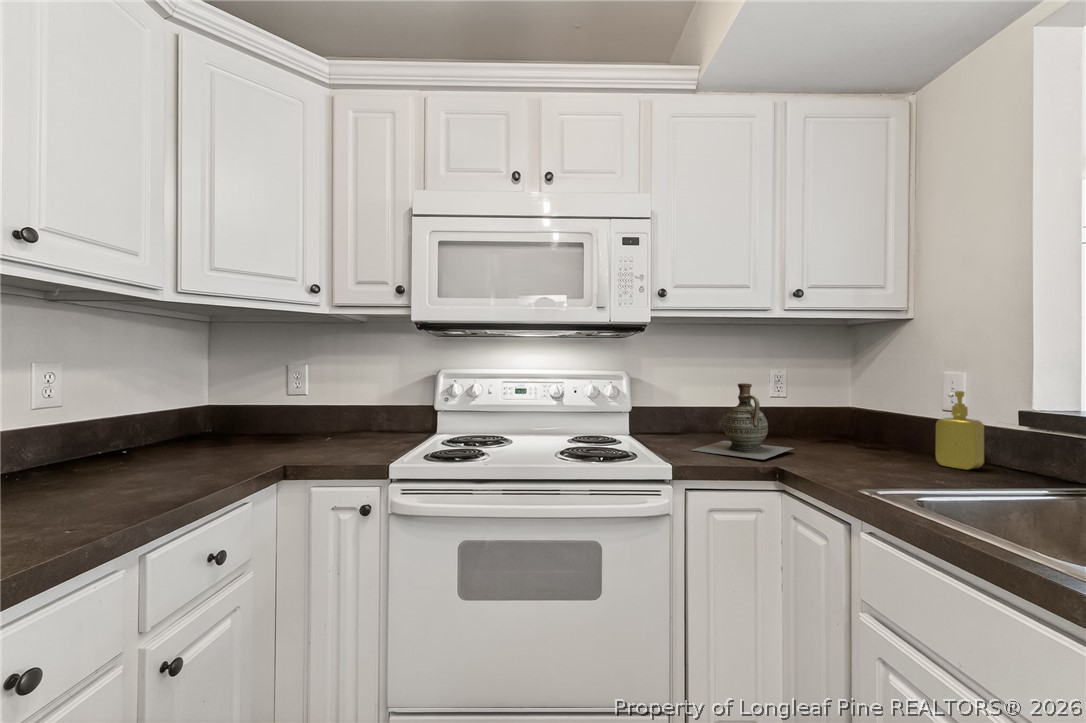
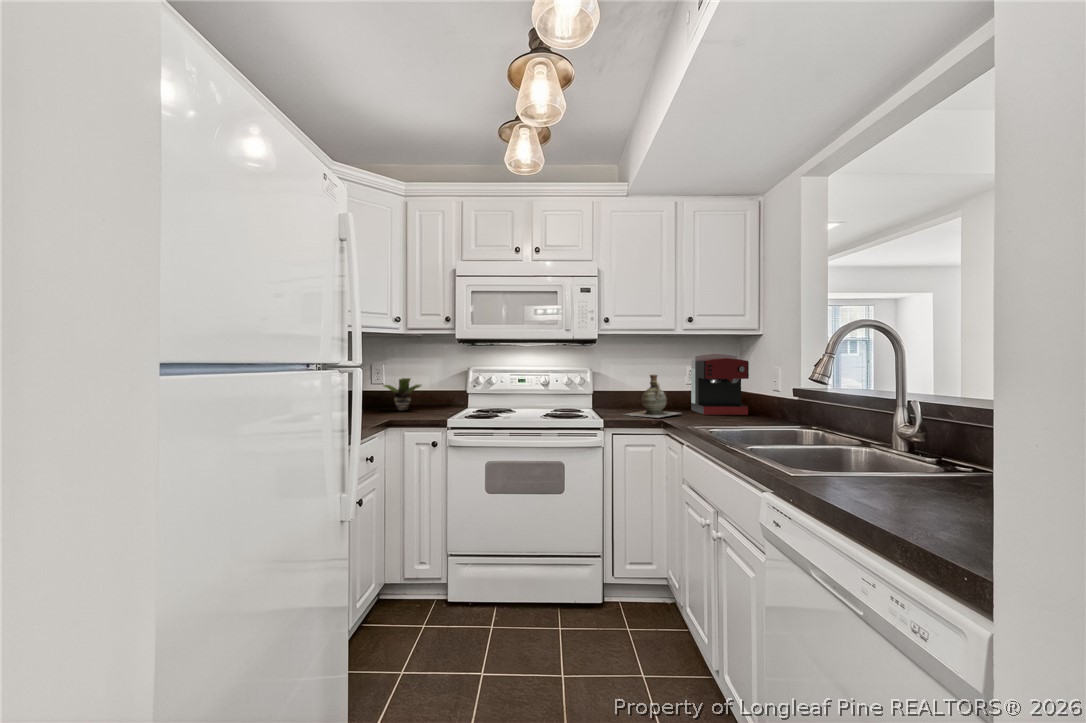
coffee maker: none [789,350,901,451] -> present [691,354,749,415]
potted plant: none [295,381,363,440] -> present [383,378,421,411]
soap dispenser: present [936,391,984,470] -> none [755,378,777,421]

